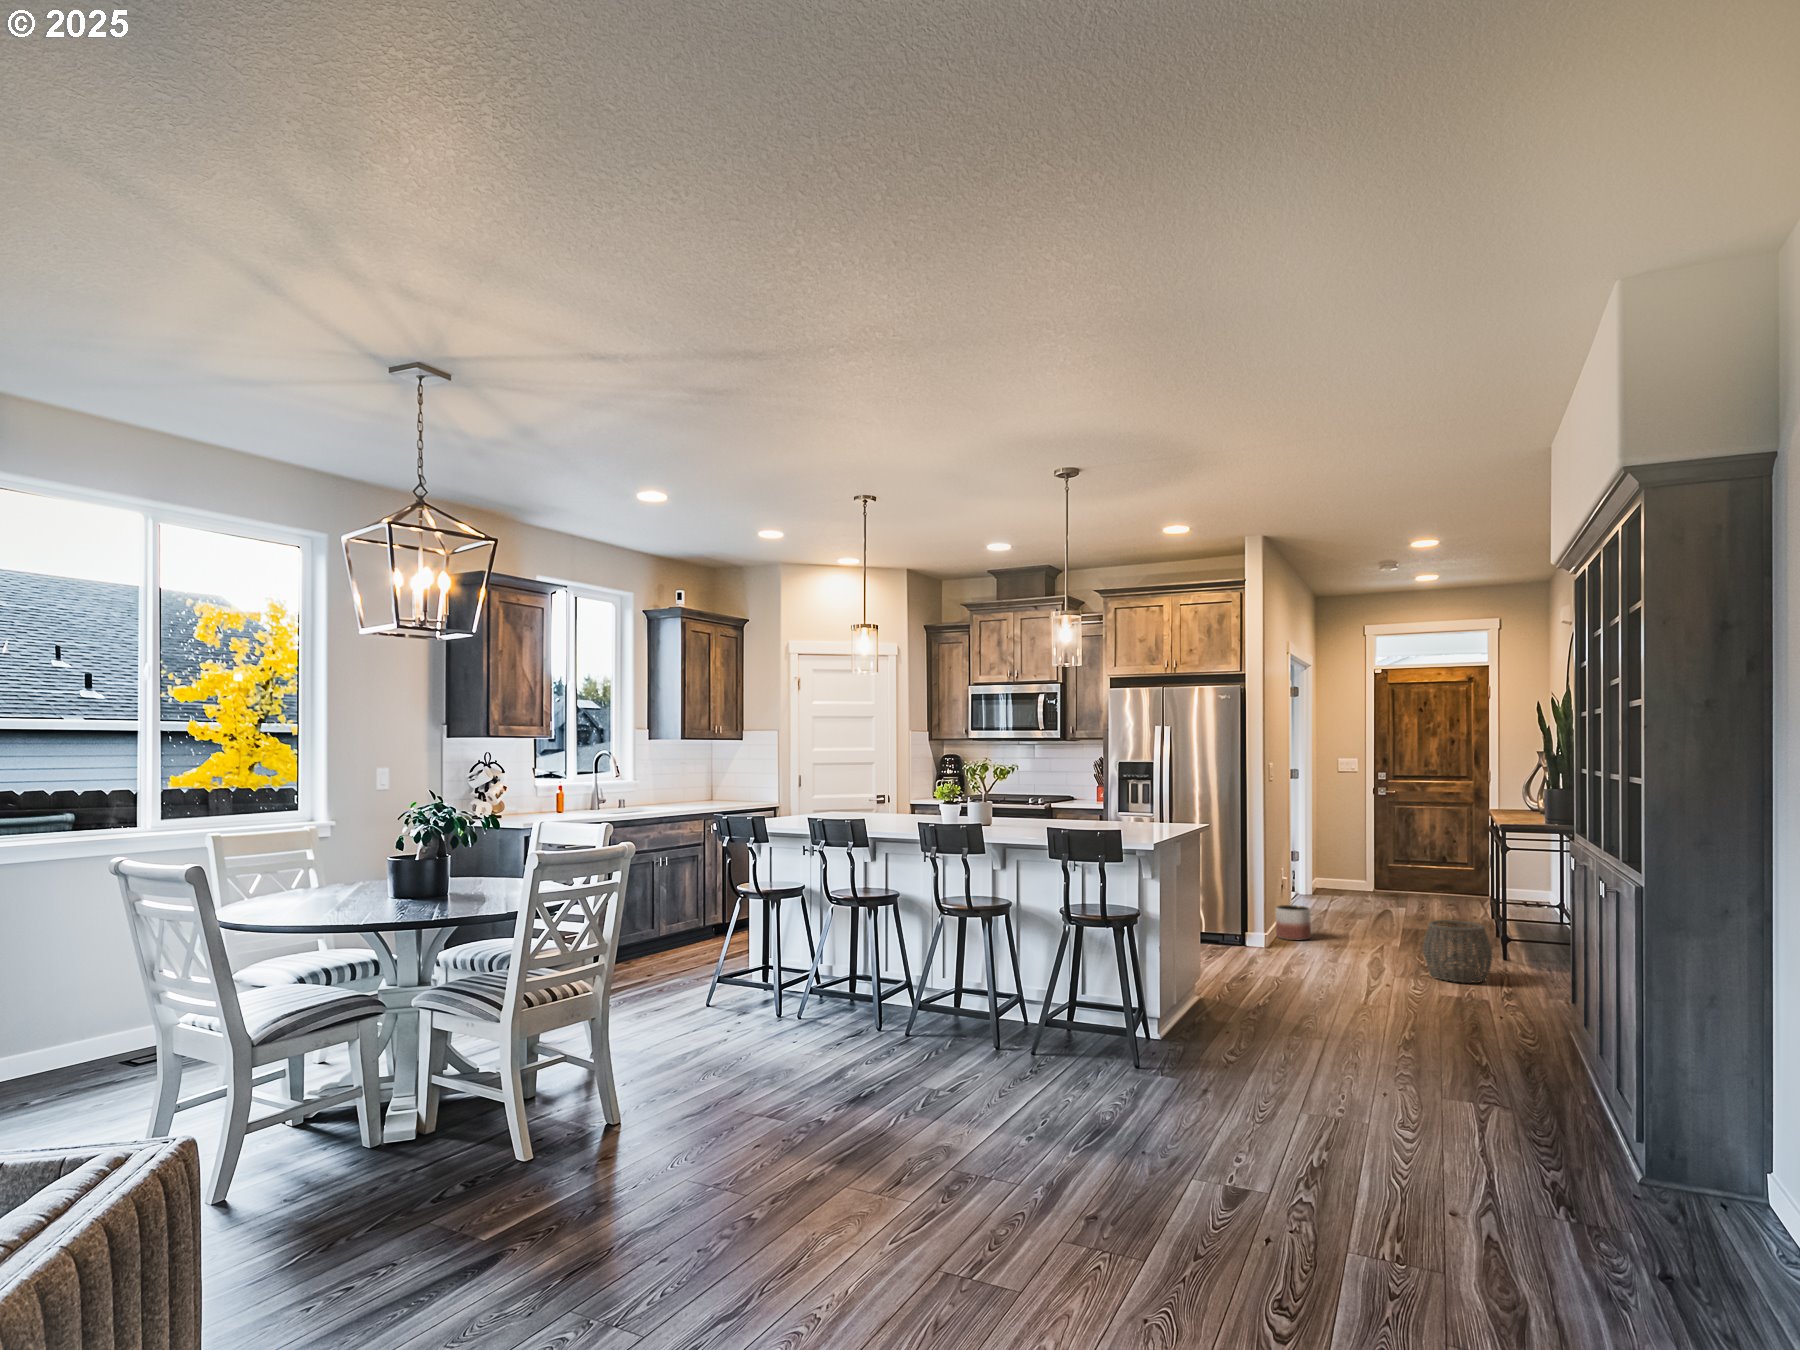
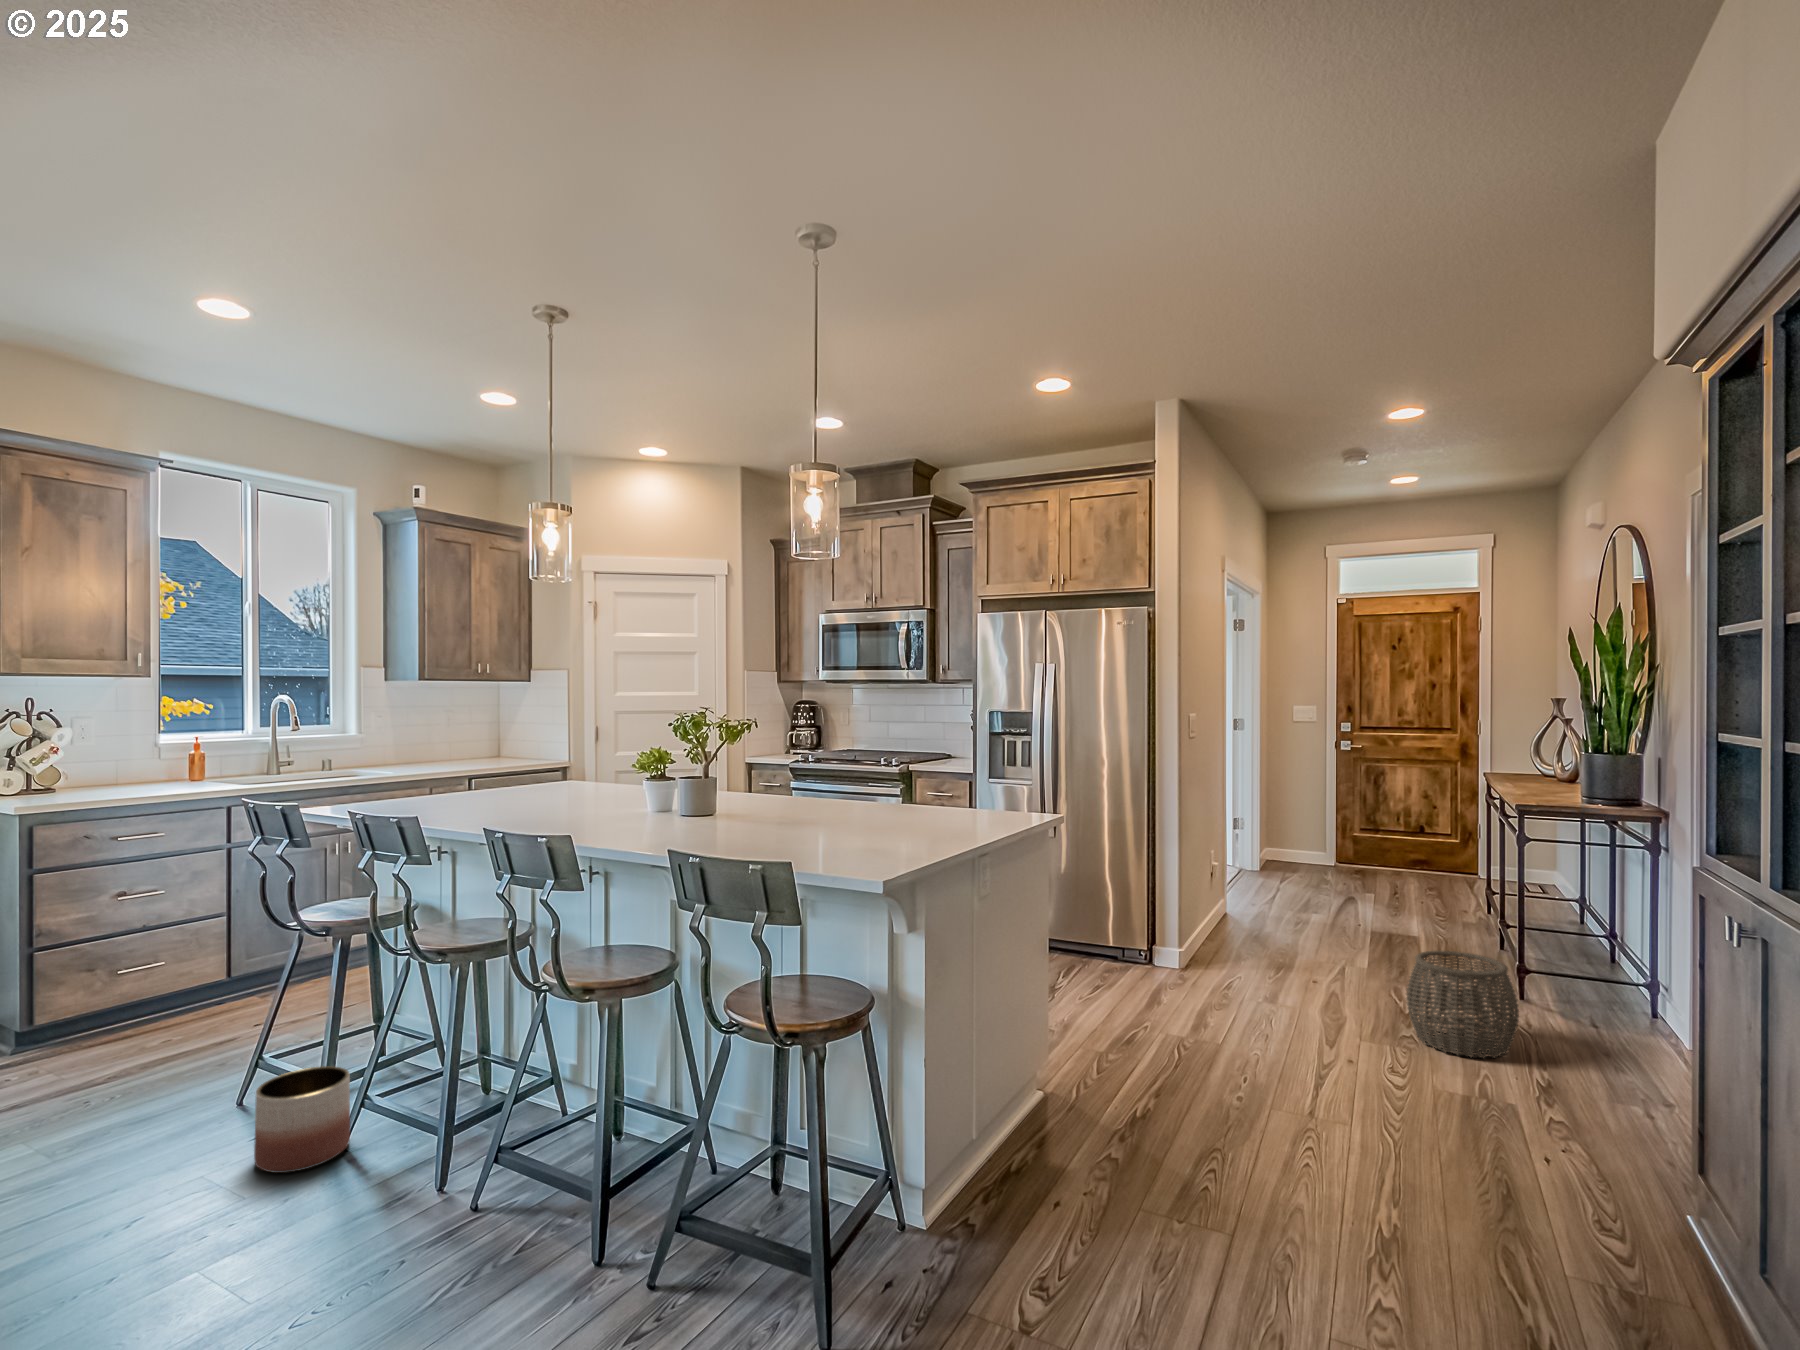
planter: present [1276,905,1311,940] -> present [254,1066,350,1173]

